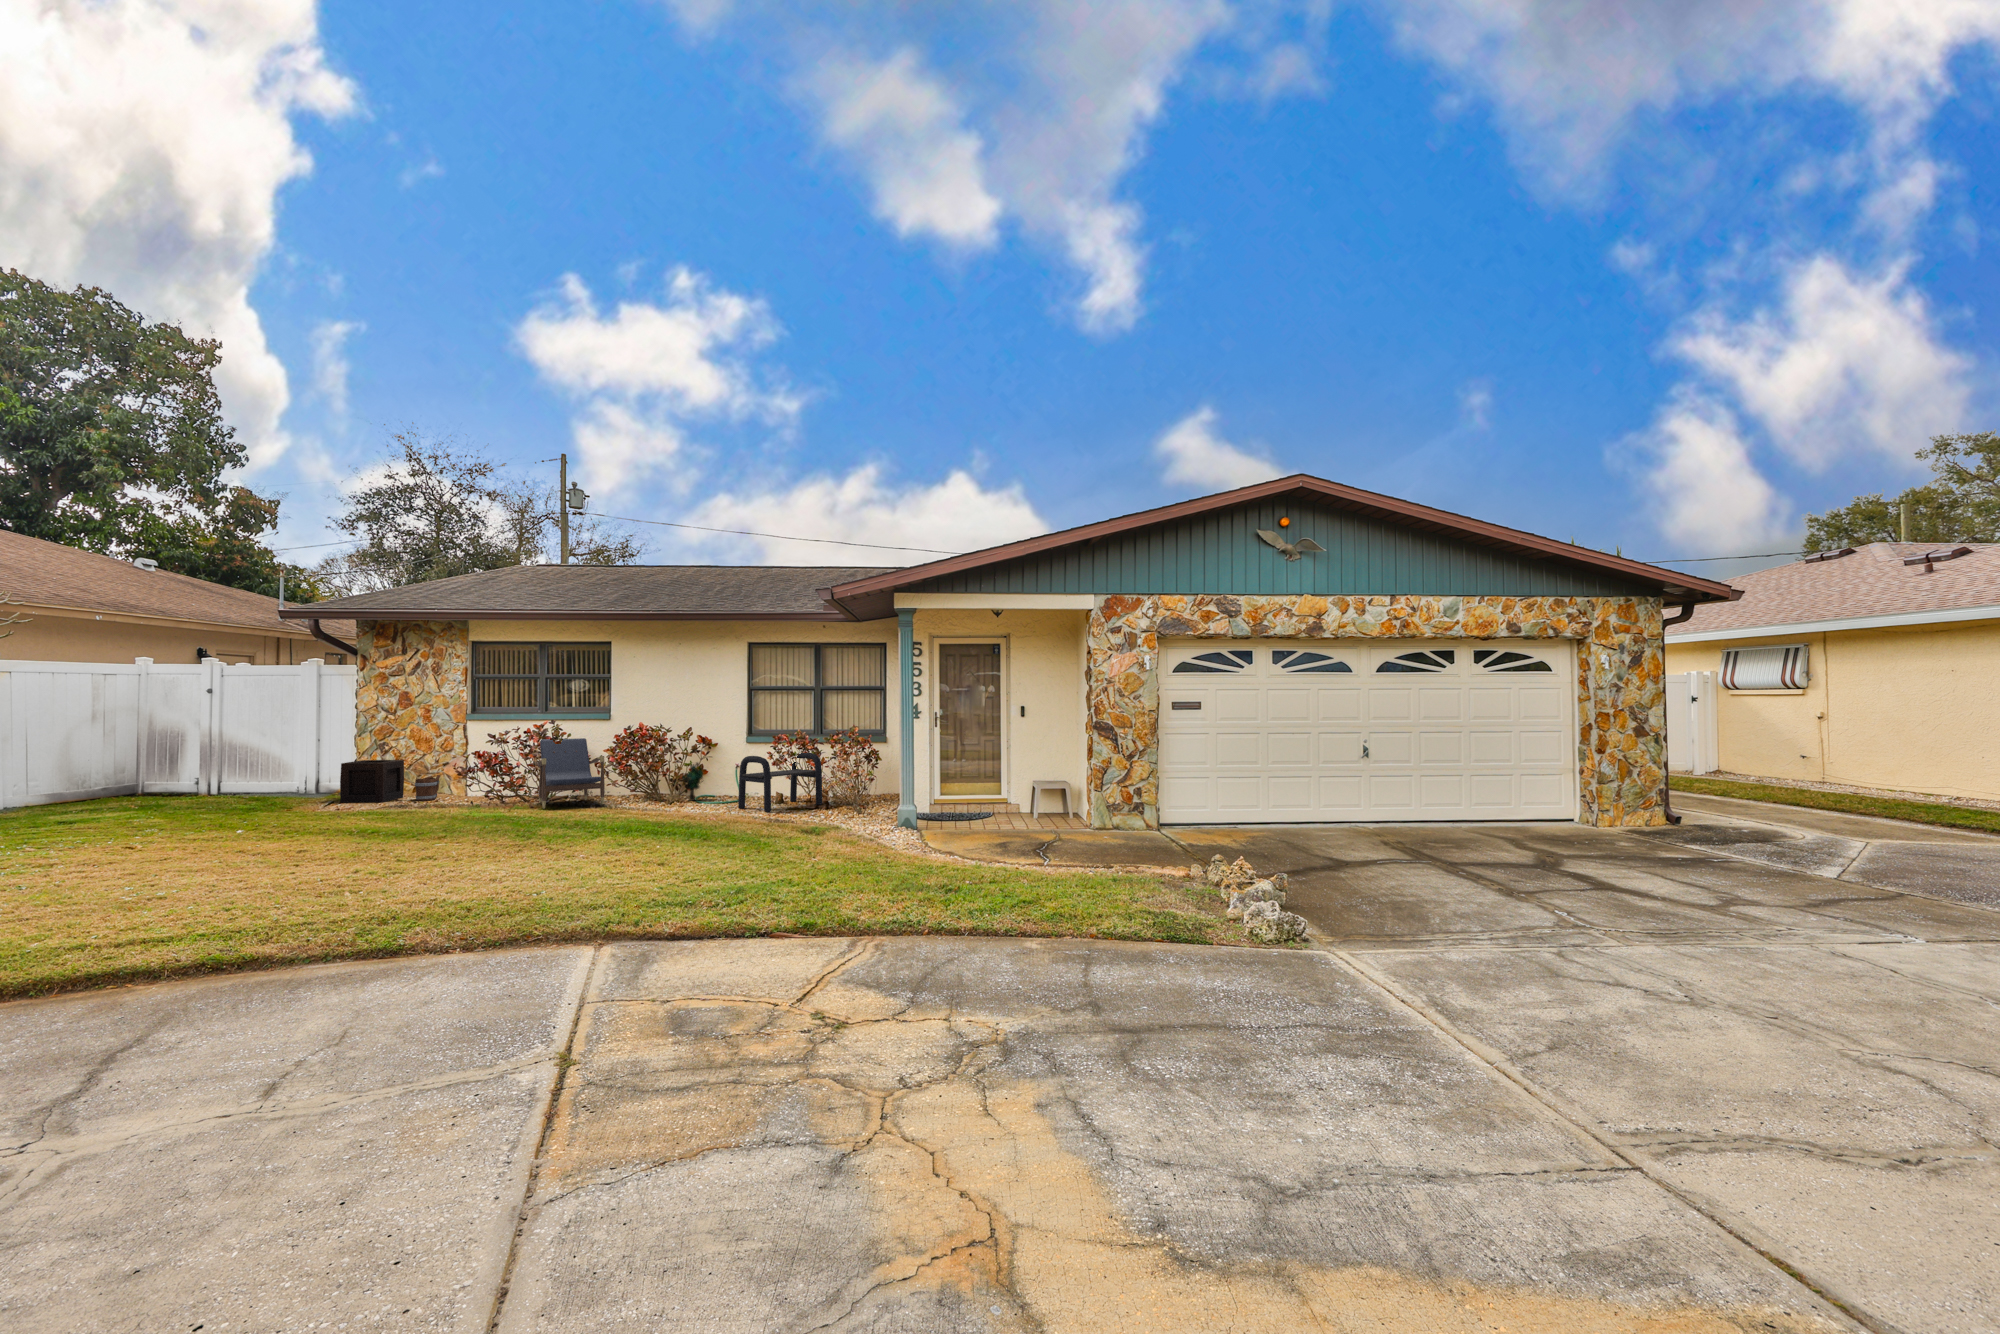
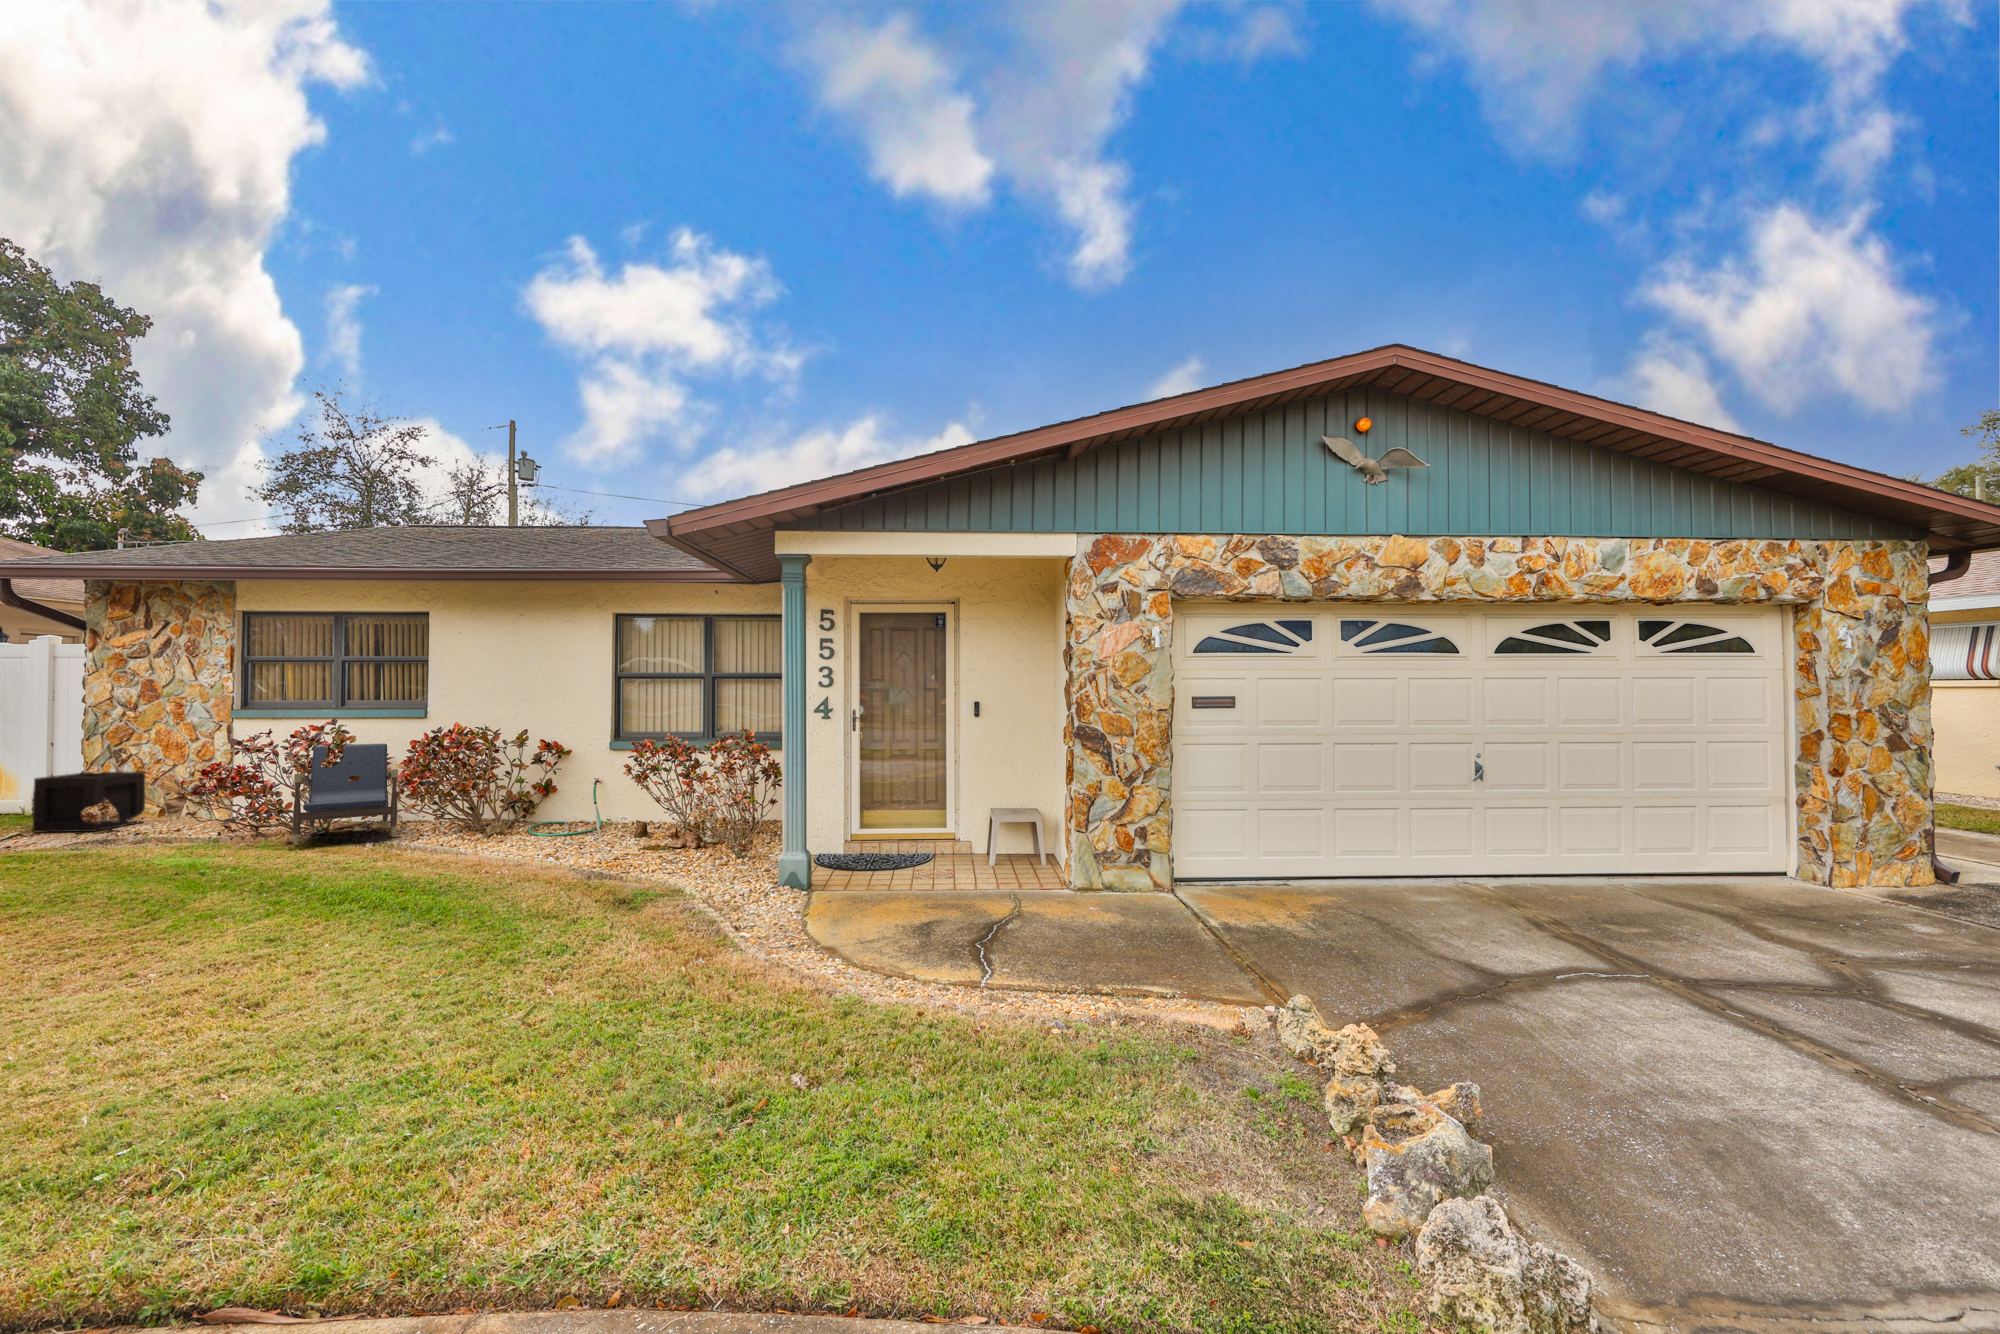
bench: present [738,753,822,812] -> none [575,764,701,852]
decorative plant: present [682,763,703,801] -> none [512,776,548,830]
bucket: present [415,775,440,801] -> none [145,792,194,829]

